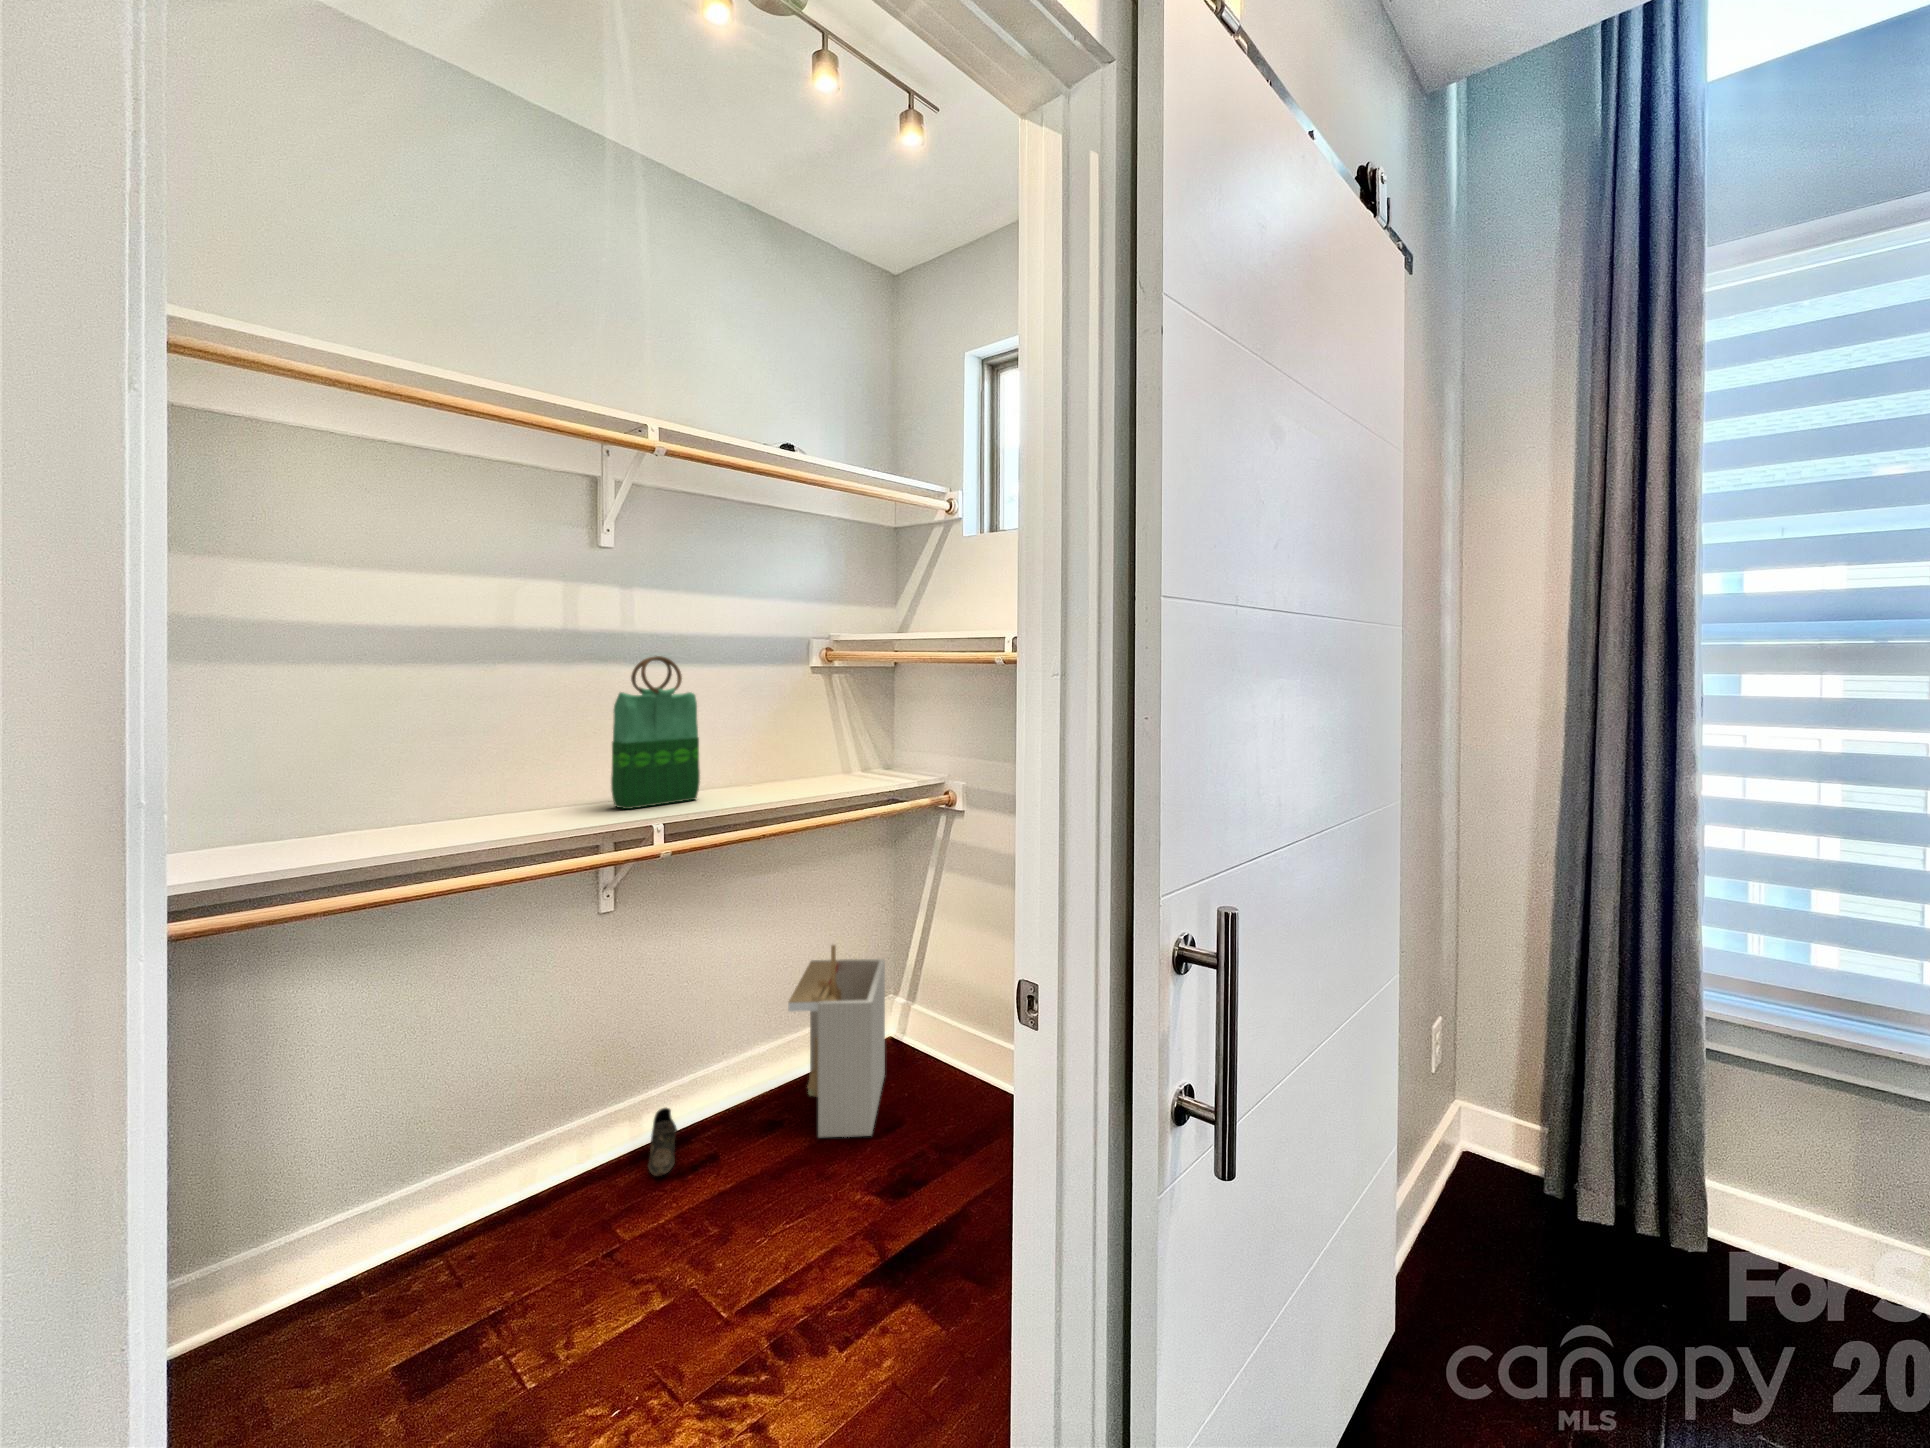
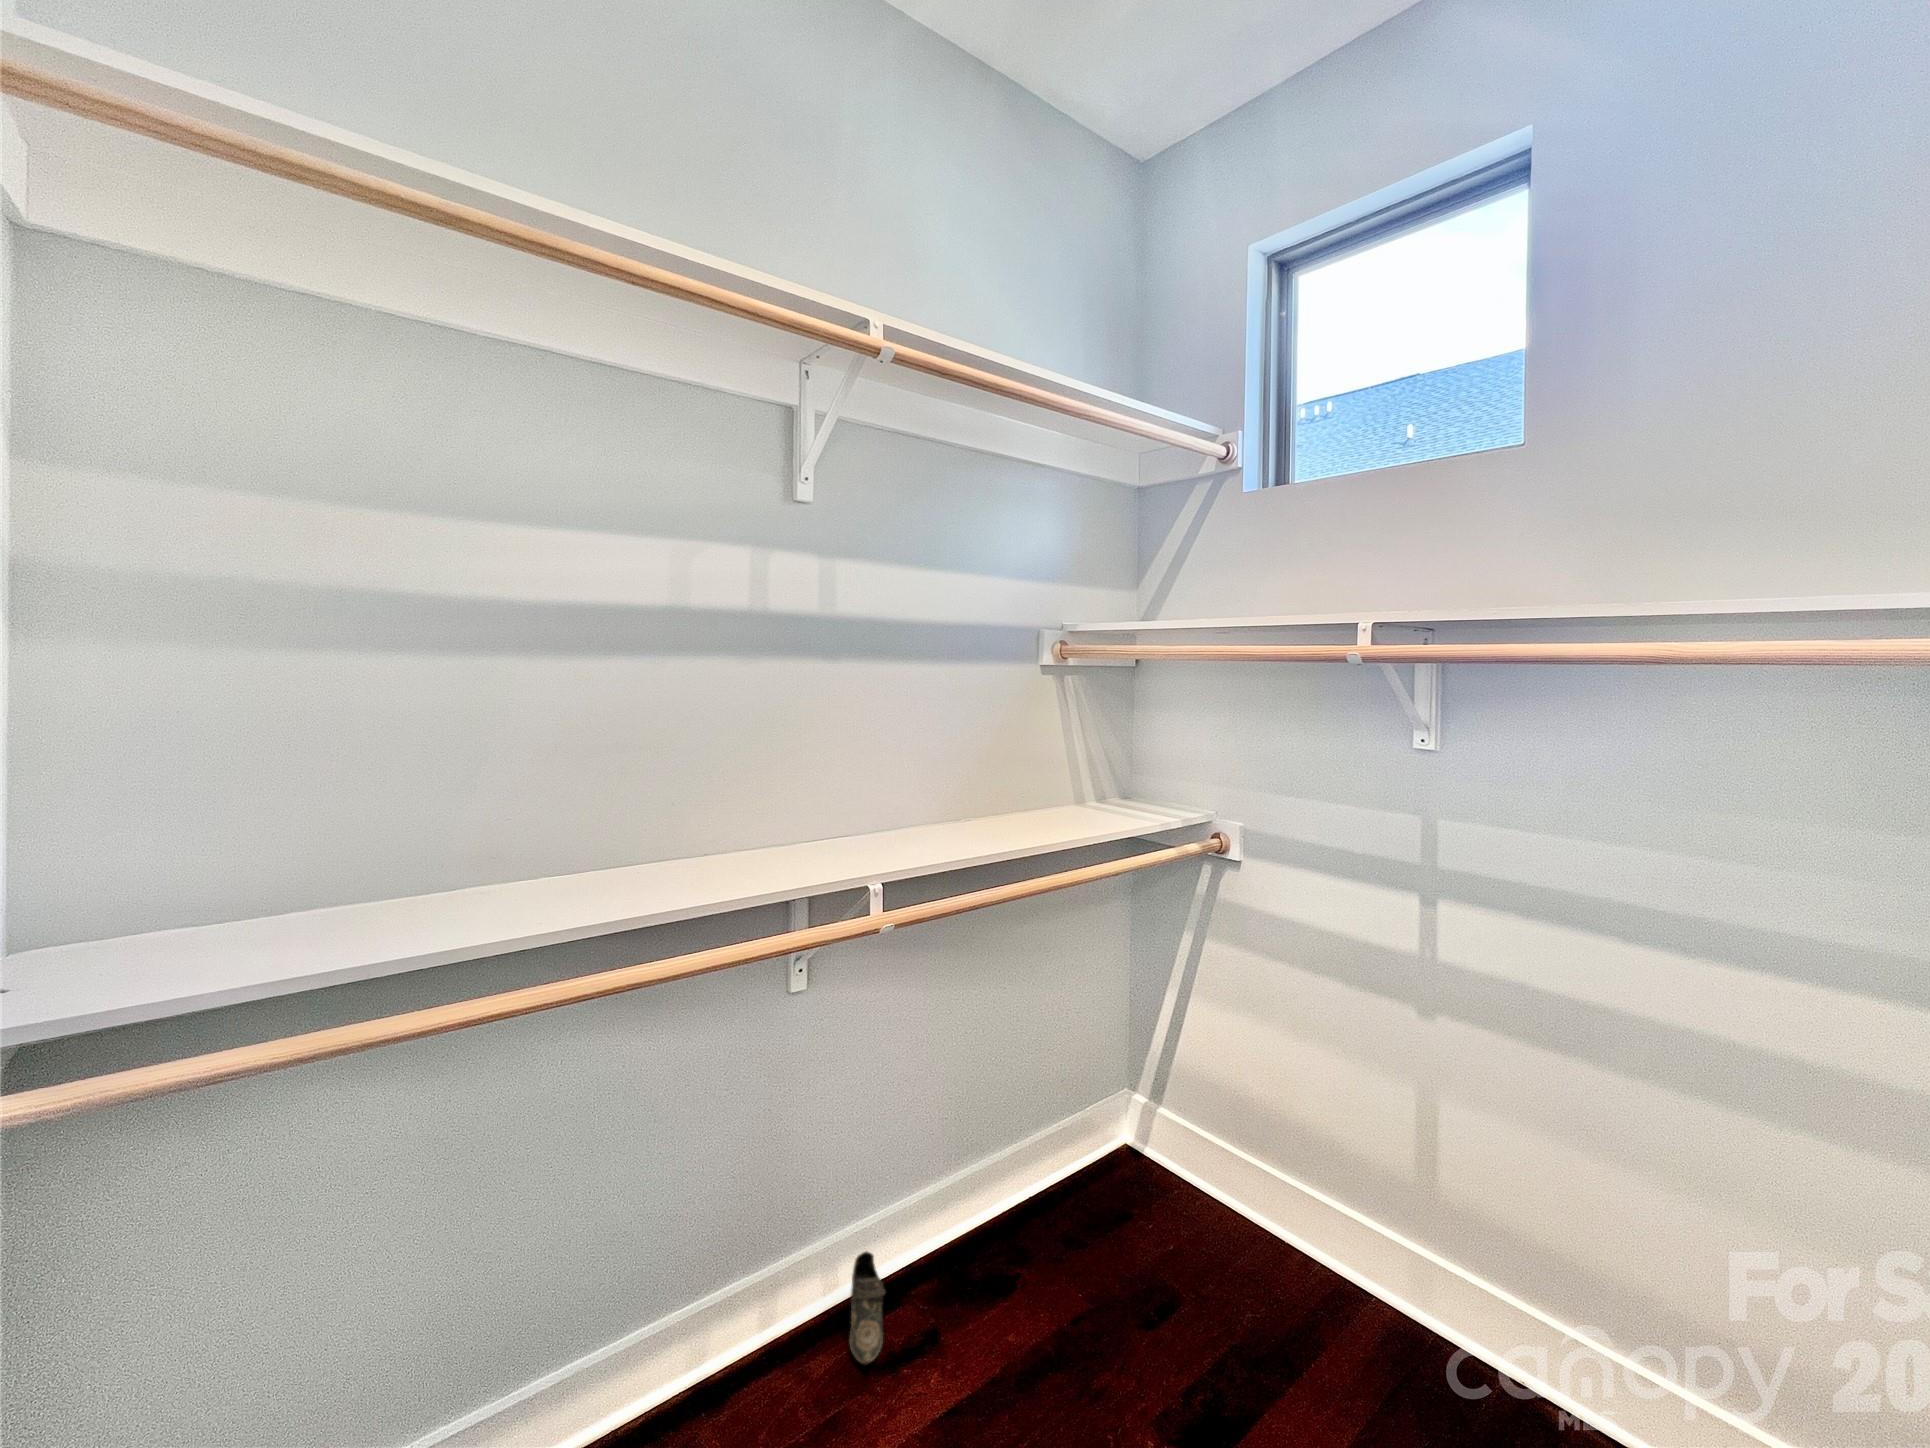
tote bag: present [611,656,700,809] -> none [808,647,916,855]
storage bin: present [788,945,885,1138] -> none [1029,1043,1145,1322]

